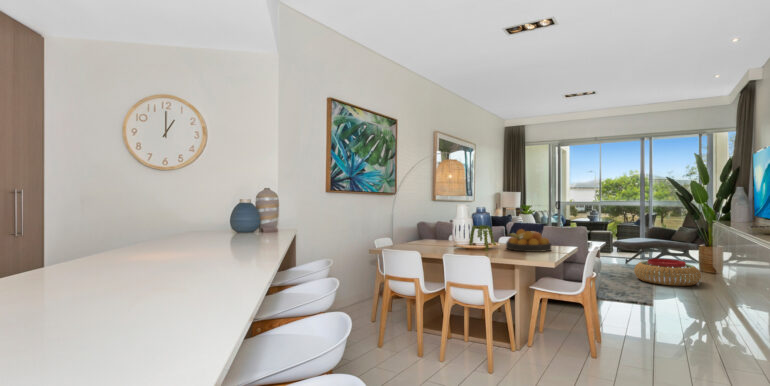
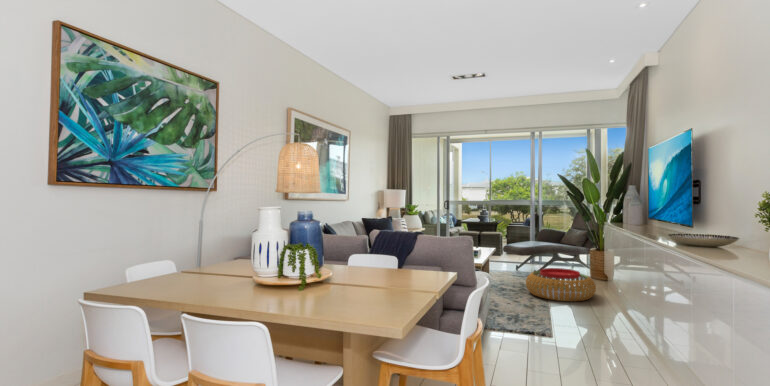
fruit bowl: present [506,229,551,252] -> none [344,247,414,287]

